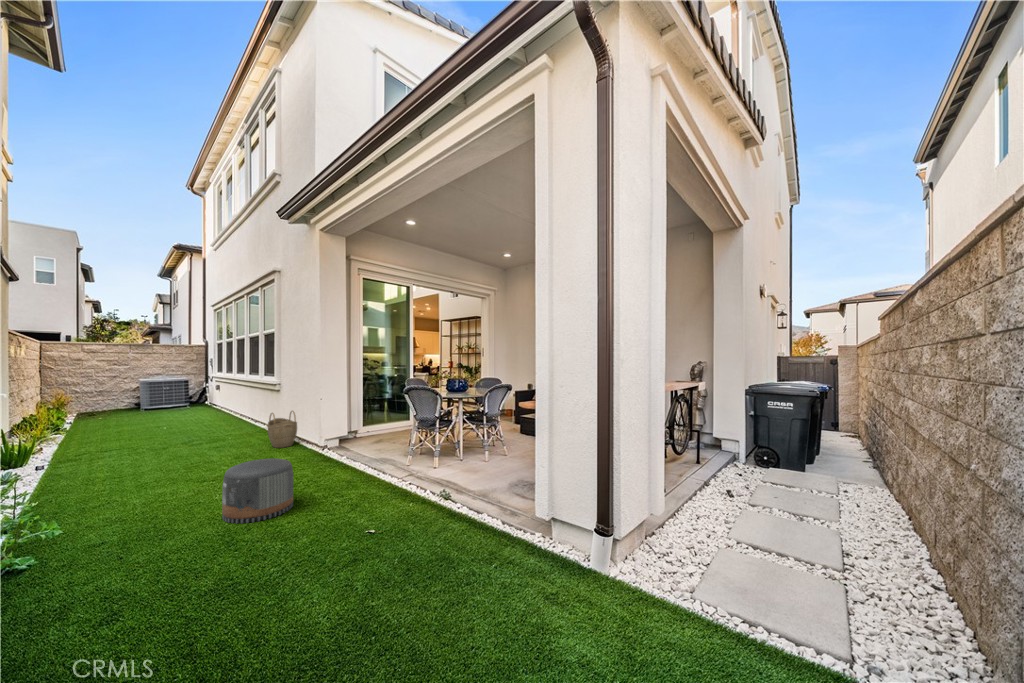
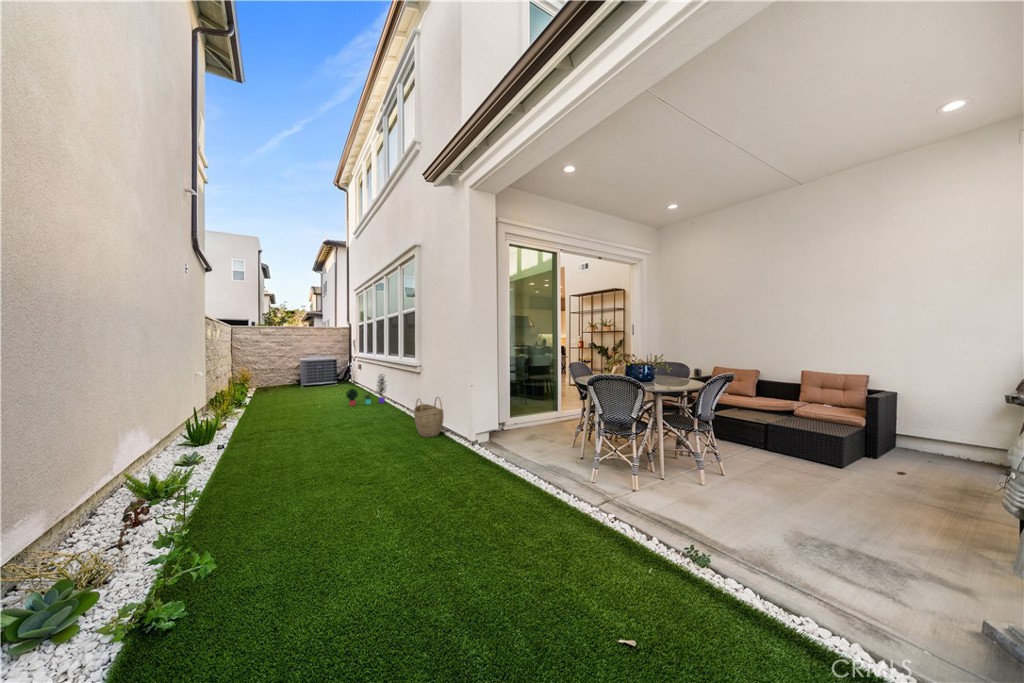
potted plant: none [196,392,246,427] -> present [346,374,386,406]
pouf: present [222,458,293,524] -> none [389,471,472,569]

